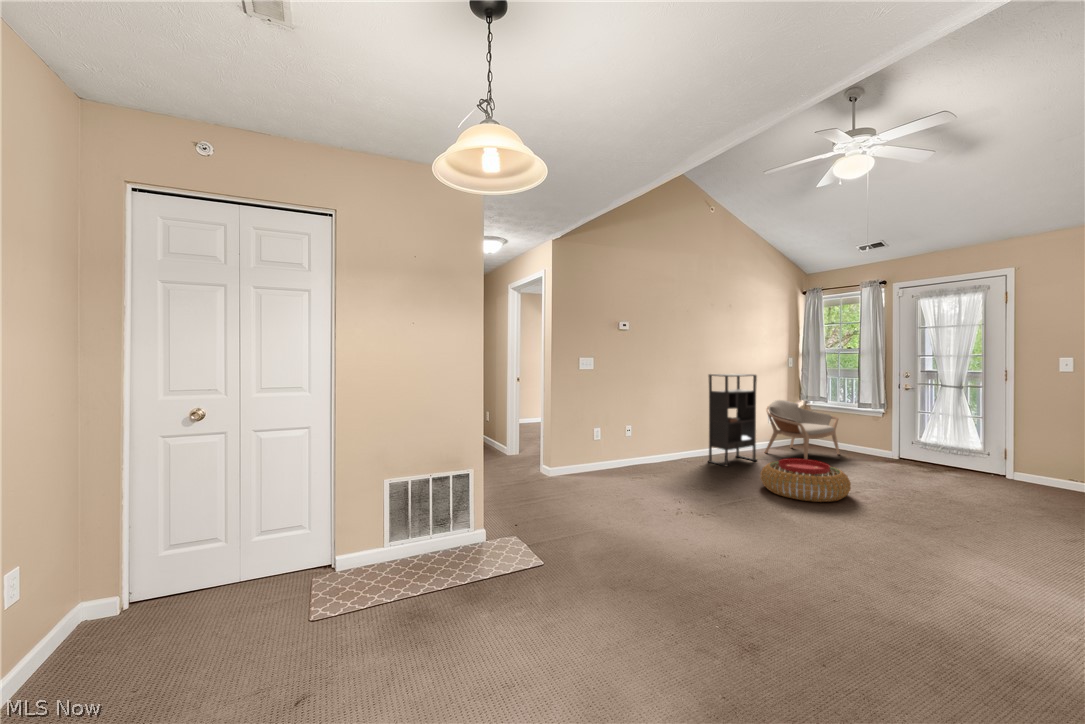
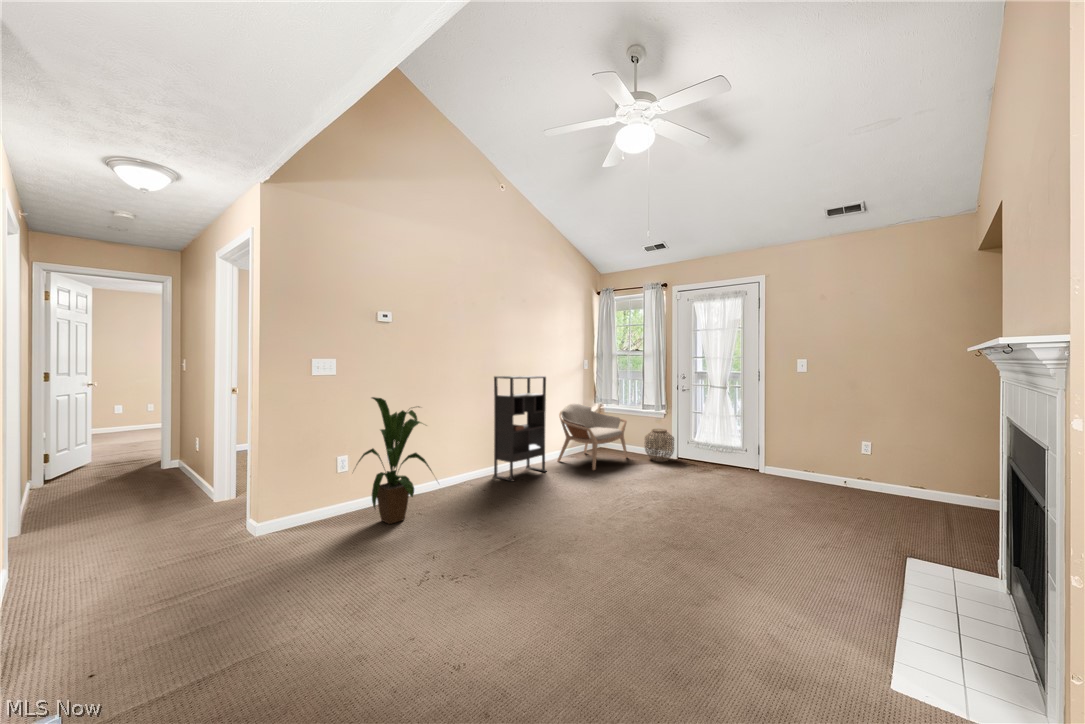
house plant: none [609,391,677,489] -> present [356,397,432,524]
woven basket: none [860,427,895,460] -> present [645,429,674,461]
pouf: present [761,458,851,502] -> none [538,469,627,520]

